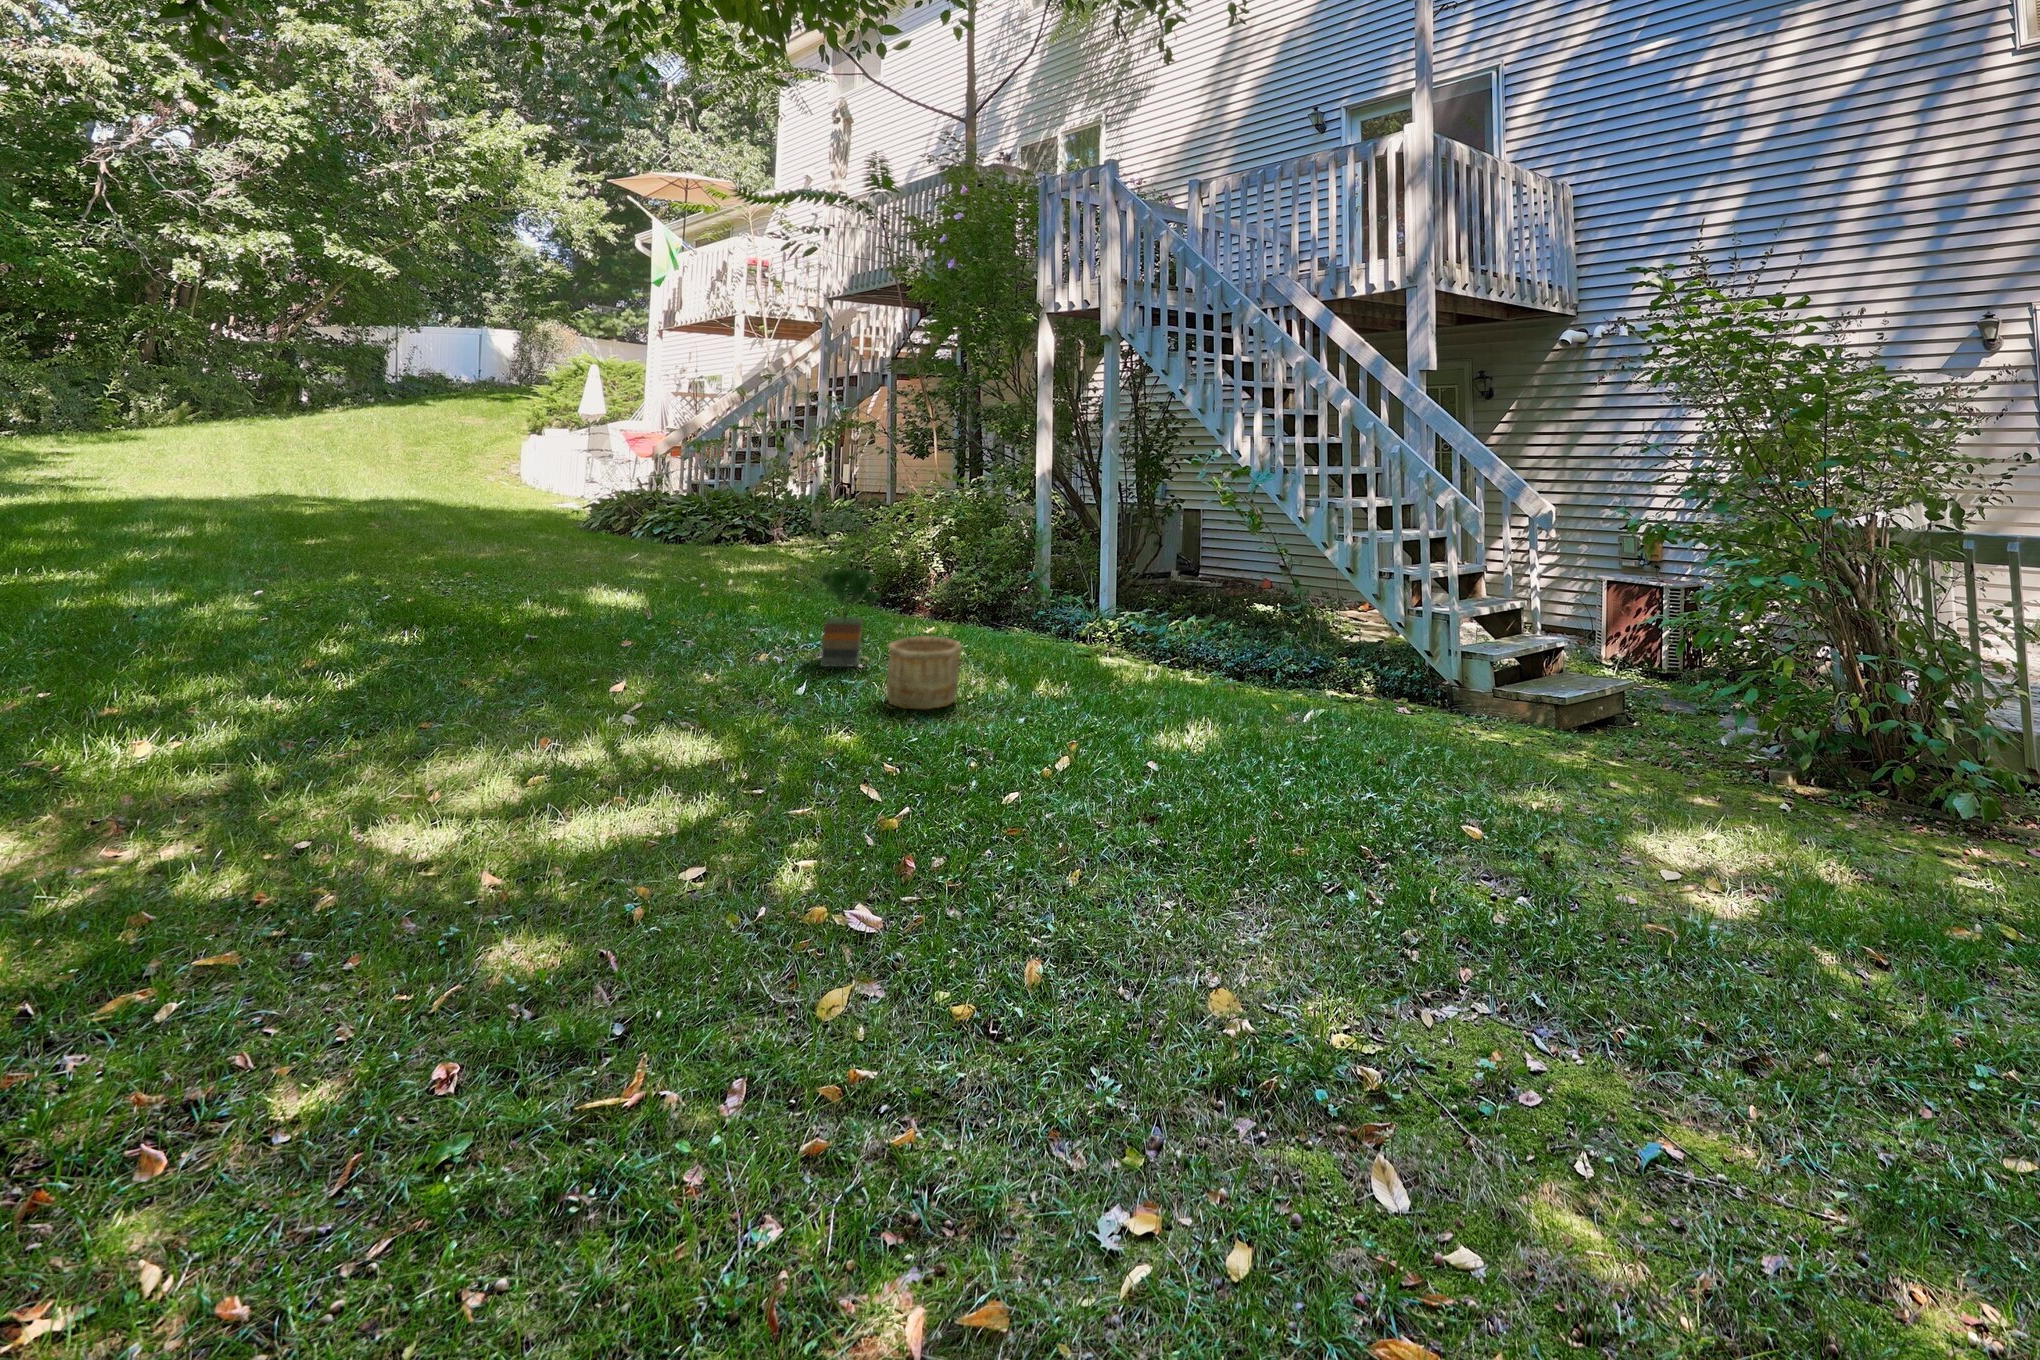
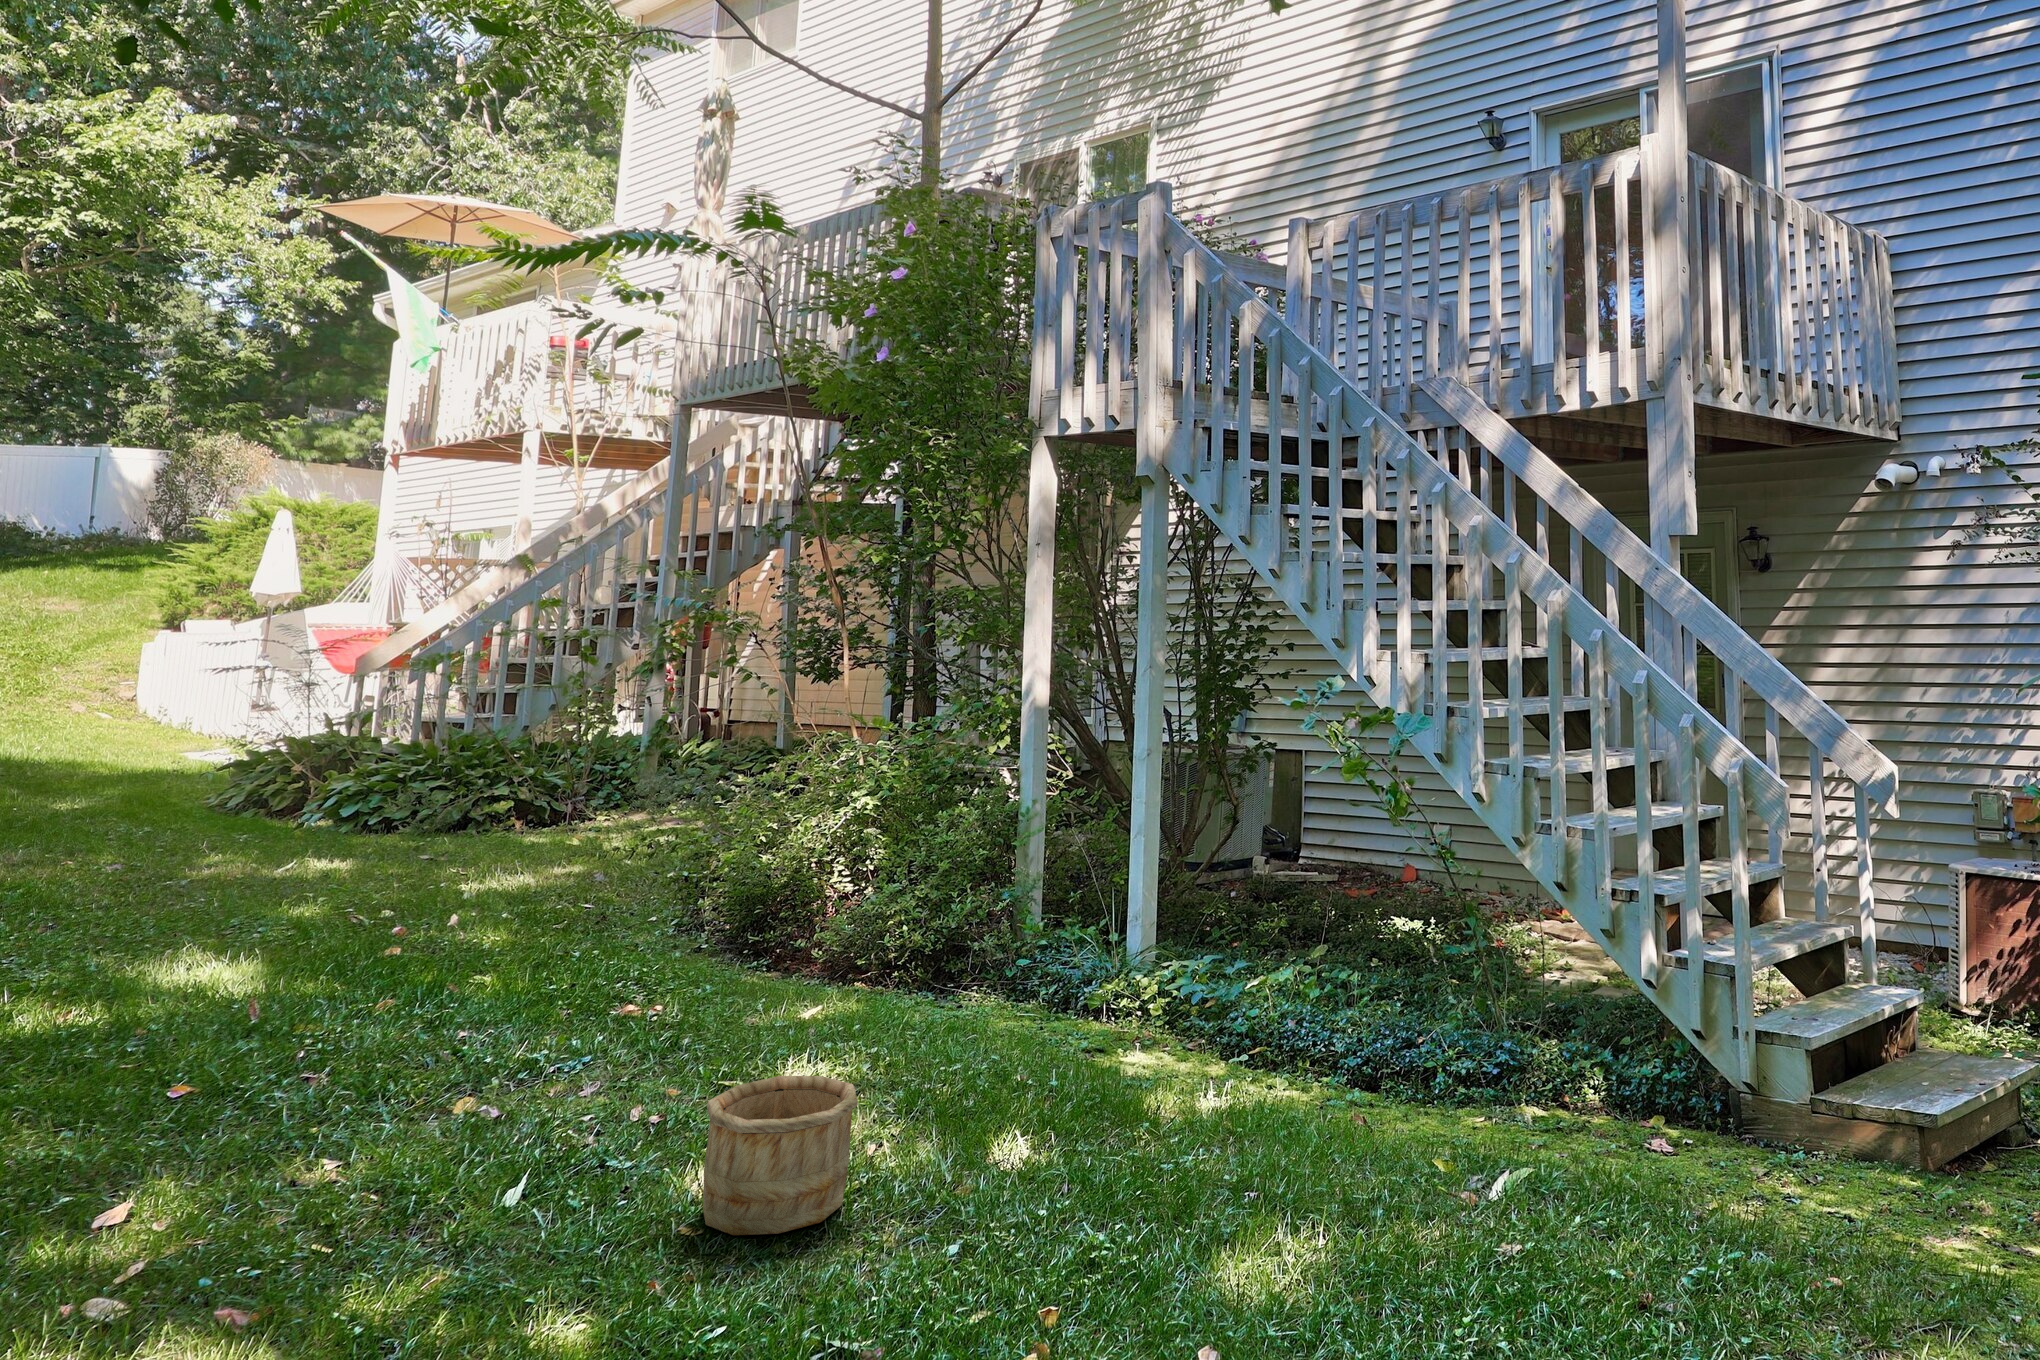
potted tree: present [819,568,879,667] -> none [582,931,713,1132]

